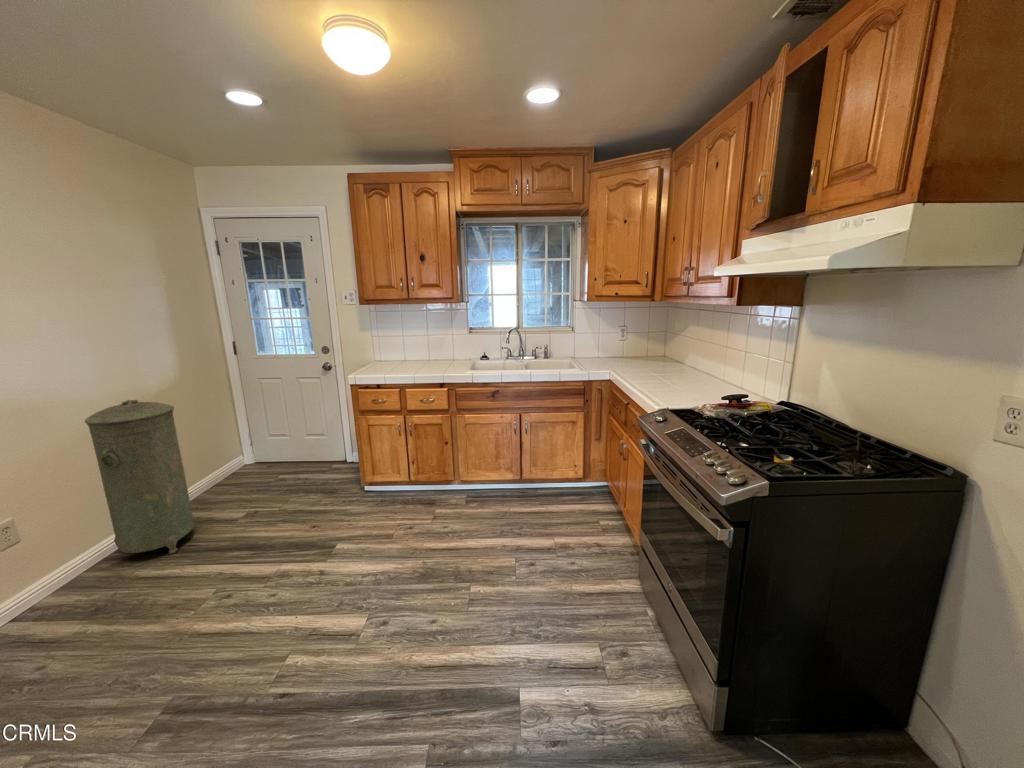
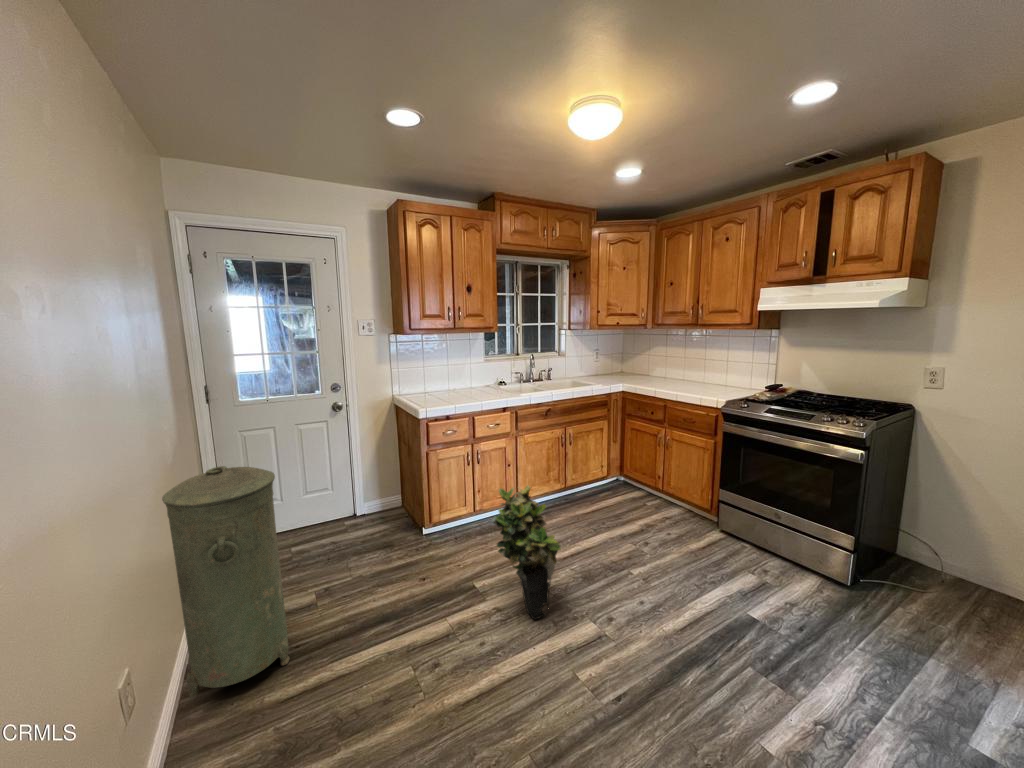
potted plant: none [298,460,373,595] -> present [491,485,561,620]

